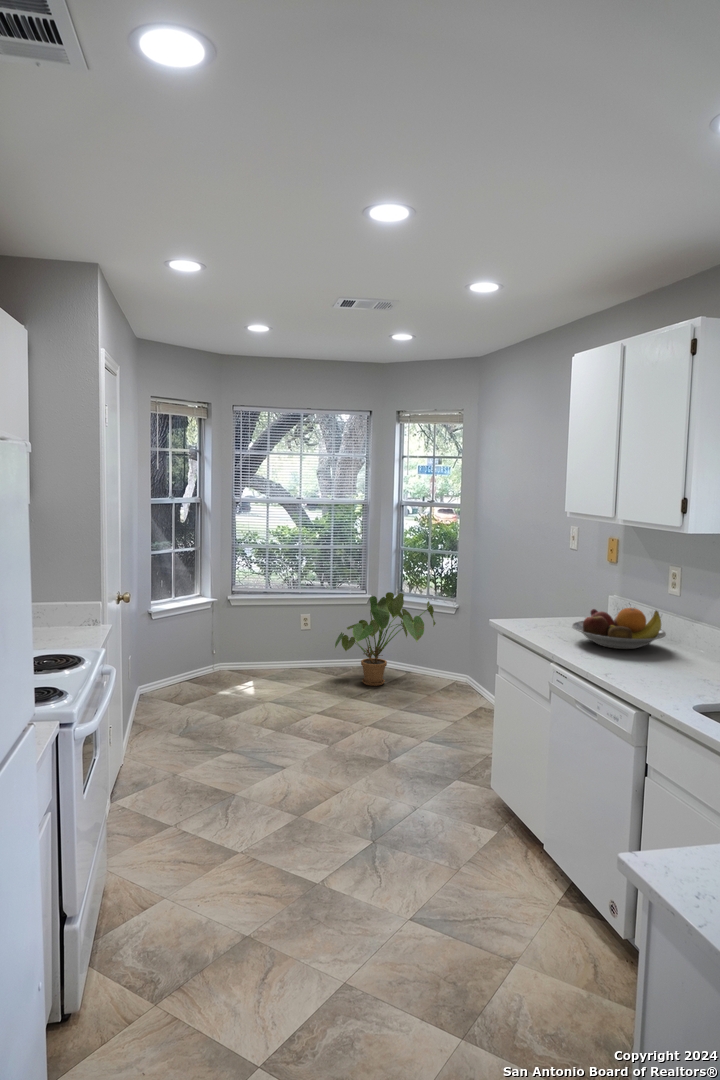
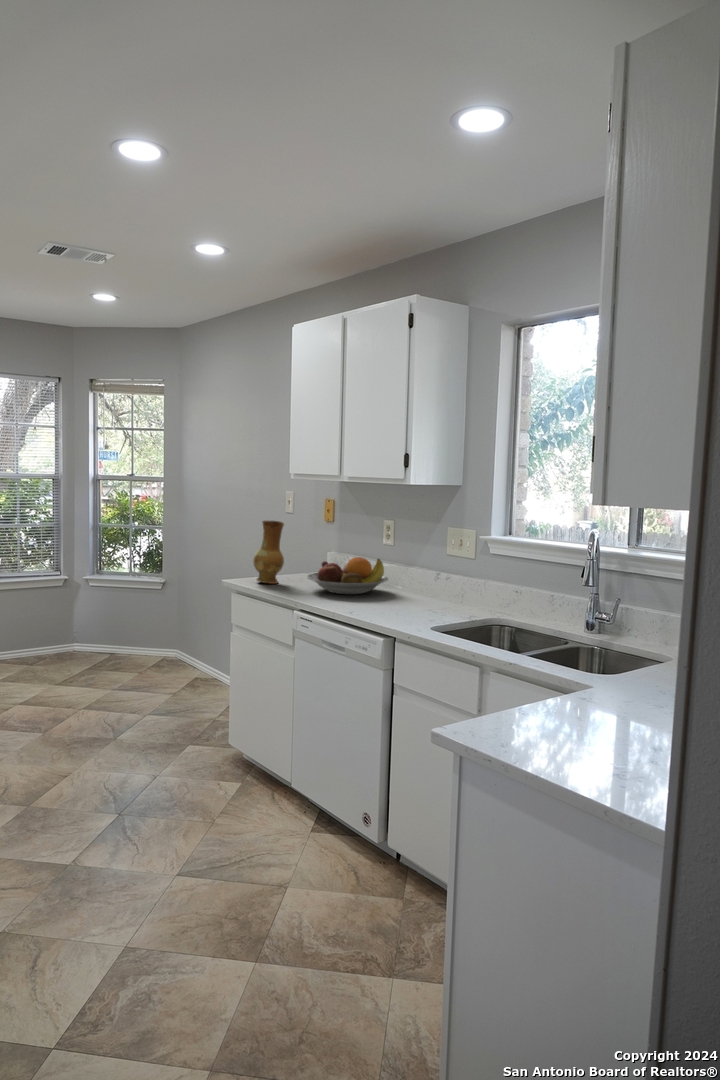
ceramic jug: none [519,561,552,628] -> present [253,521,284,584]
house plant: present [335,592,436,686] -> none [29,571,143,673]

